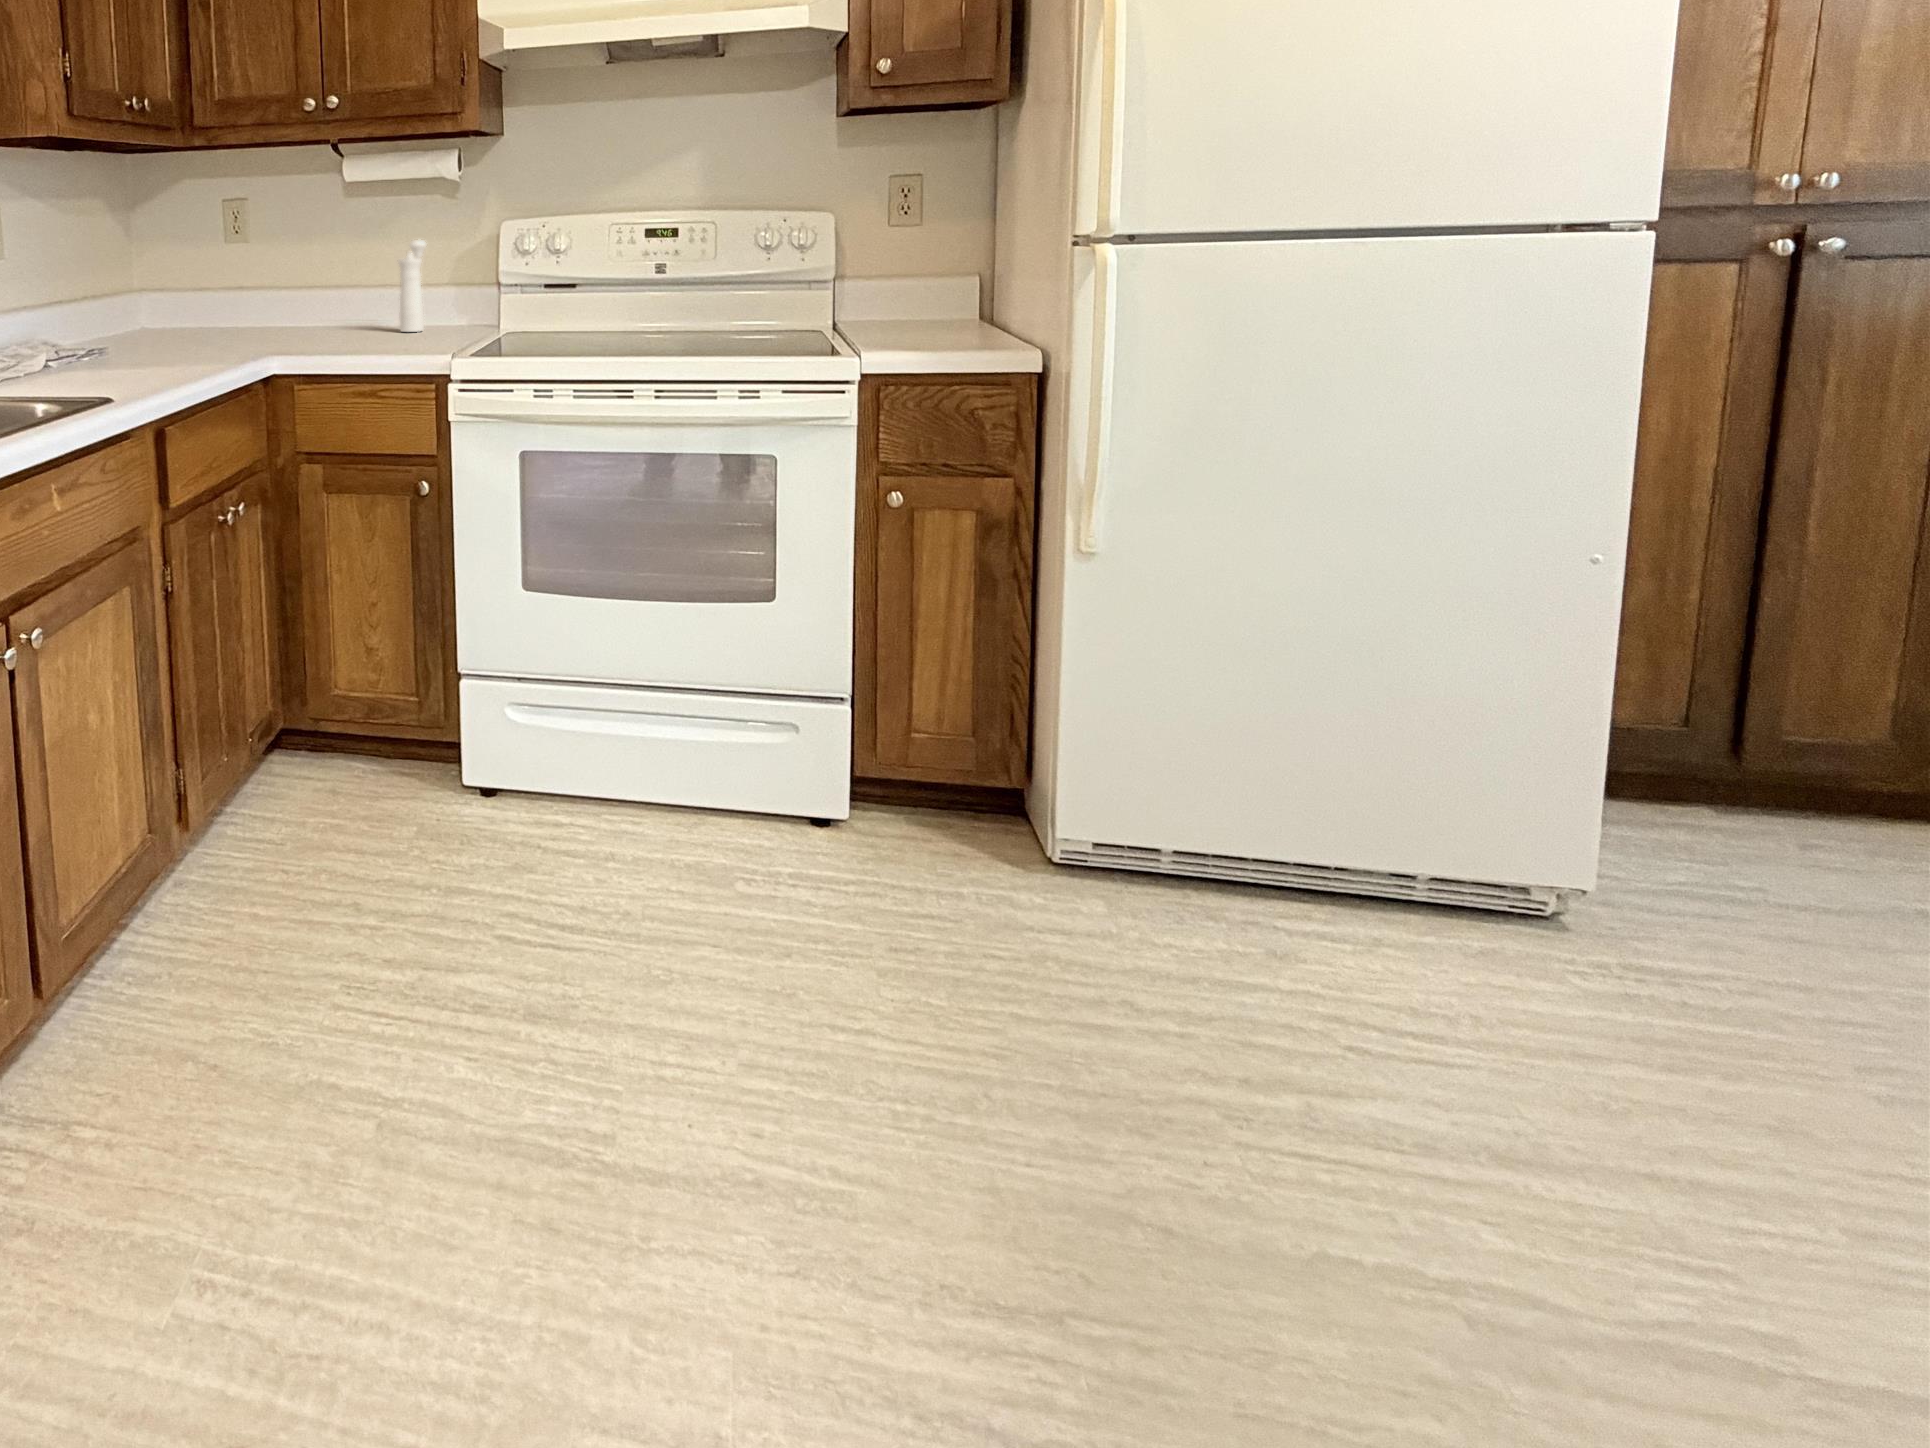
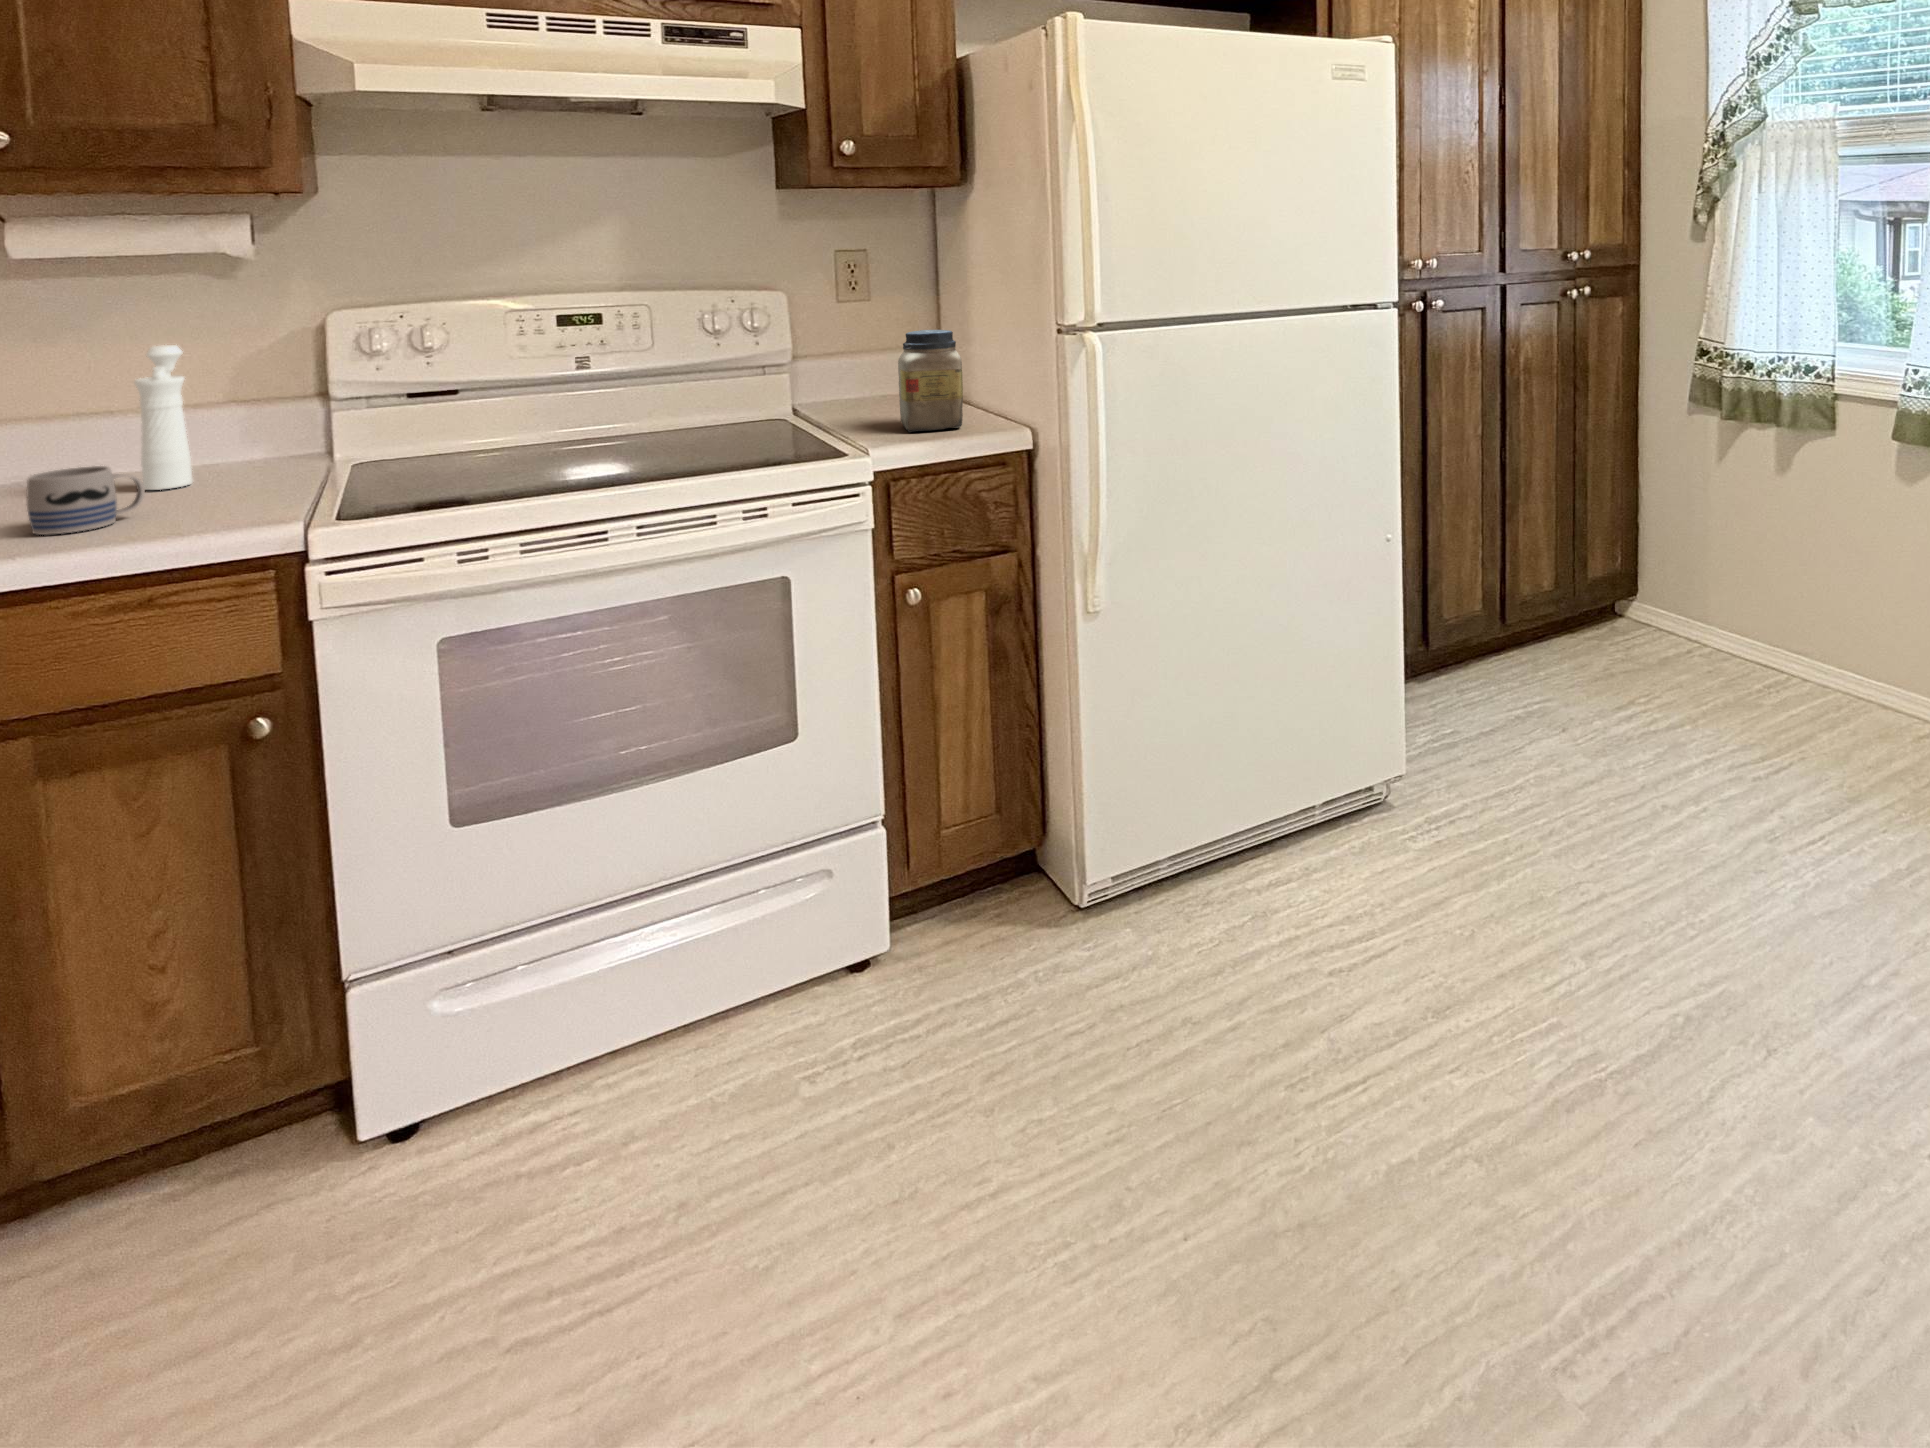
jar: none [915,246,979,346] -> present [898,330,963,432]
mug: none [337,308,390,345] -> present [26,466,145,535]

